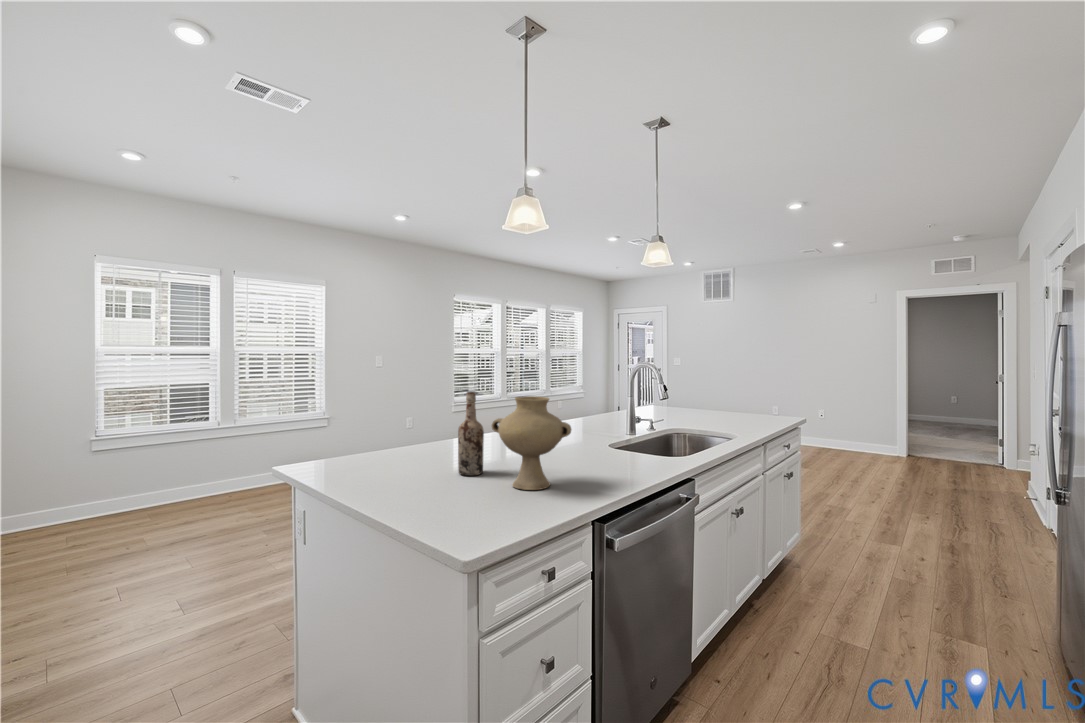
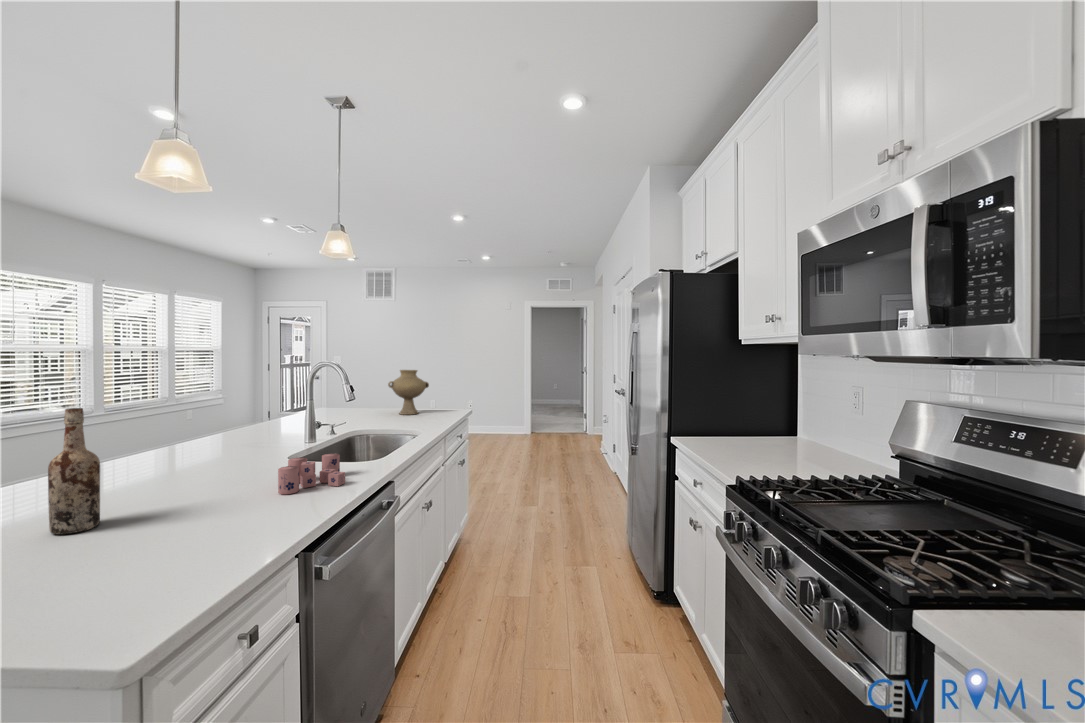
vase: present [492,396,571,490] -> present [388,370,429,415]
candle: none [593,445,647,475] -> present [278,453,345,494]

